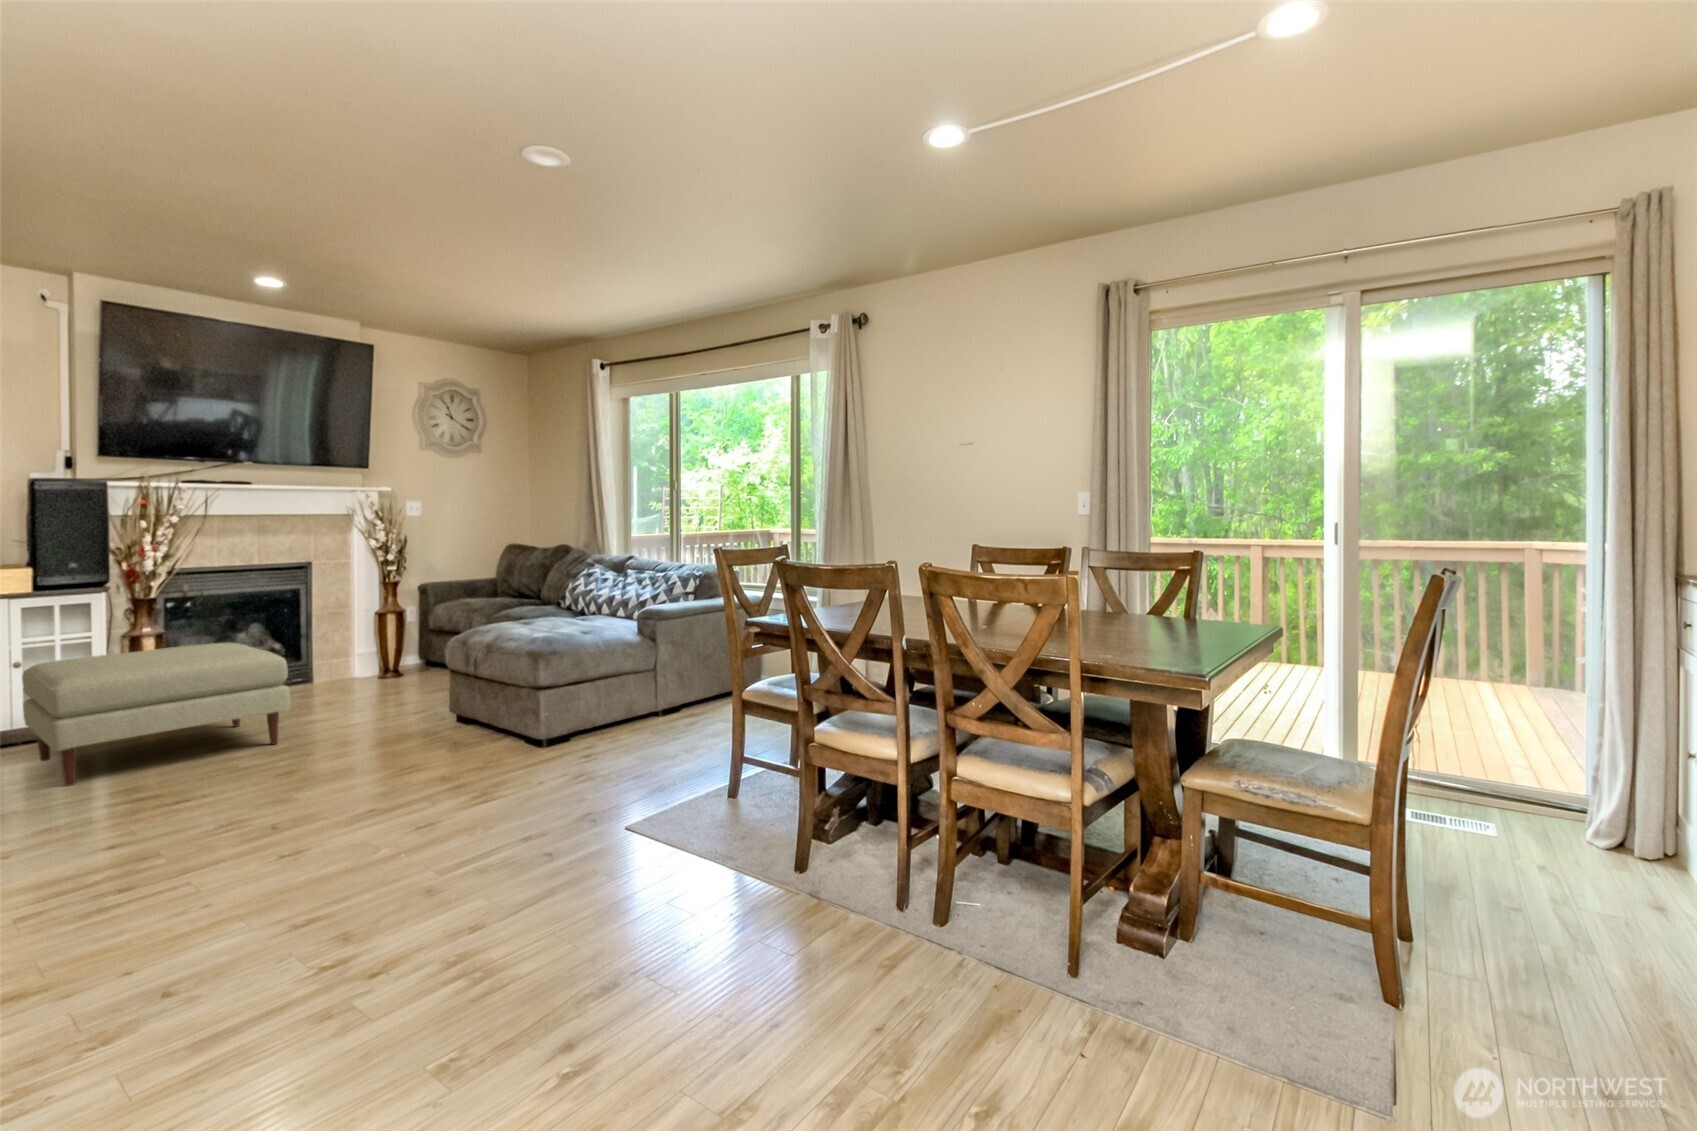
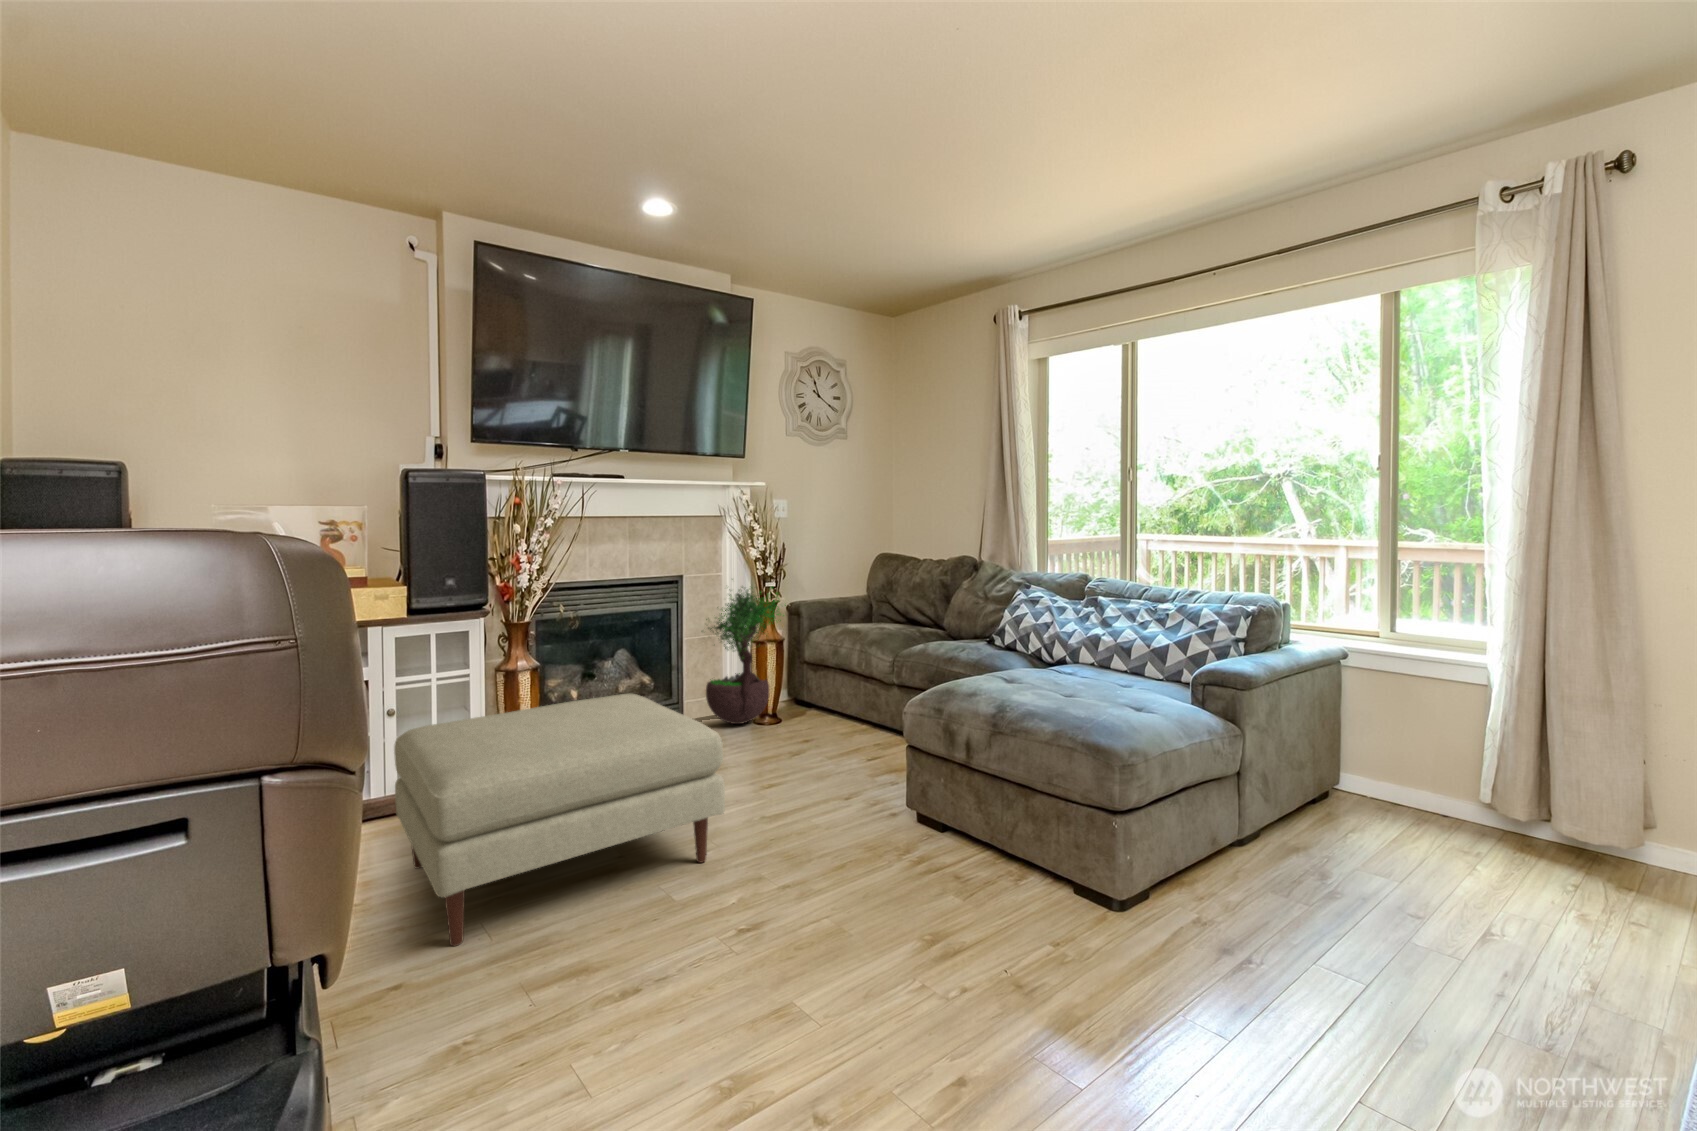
potted tree: none [323,564,401,680] -> present [706,587,786,724]

